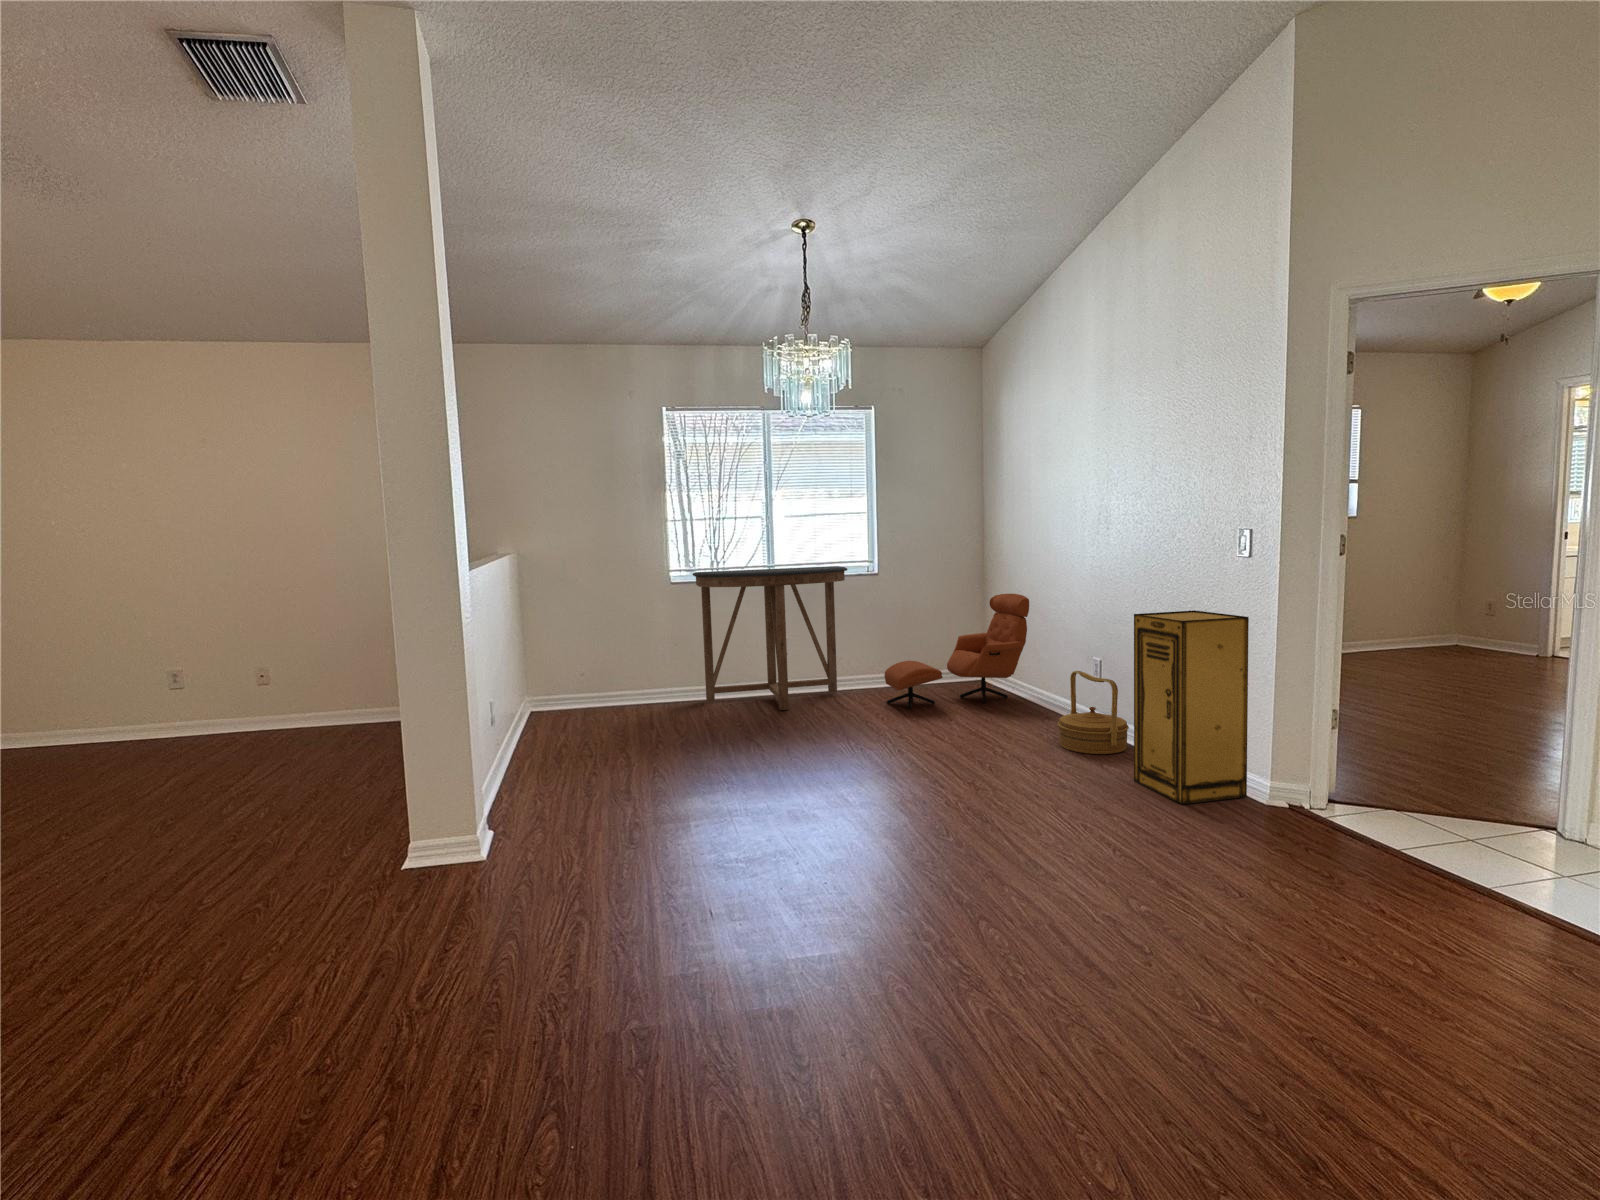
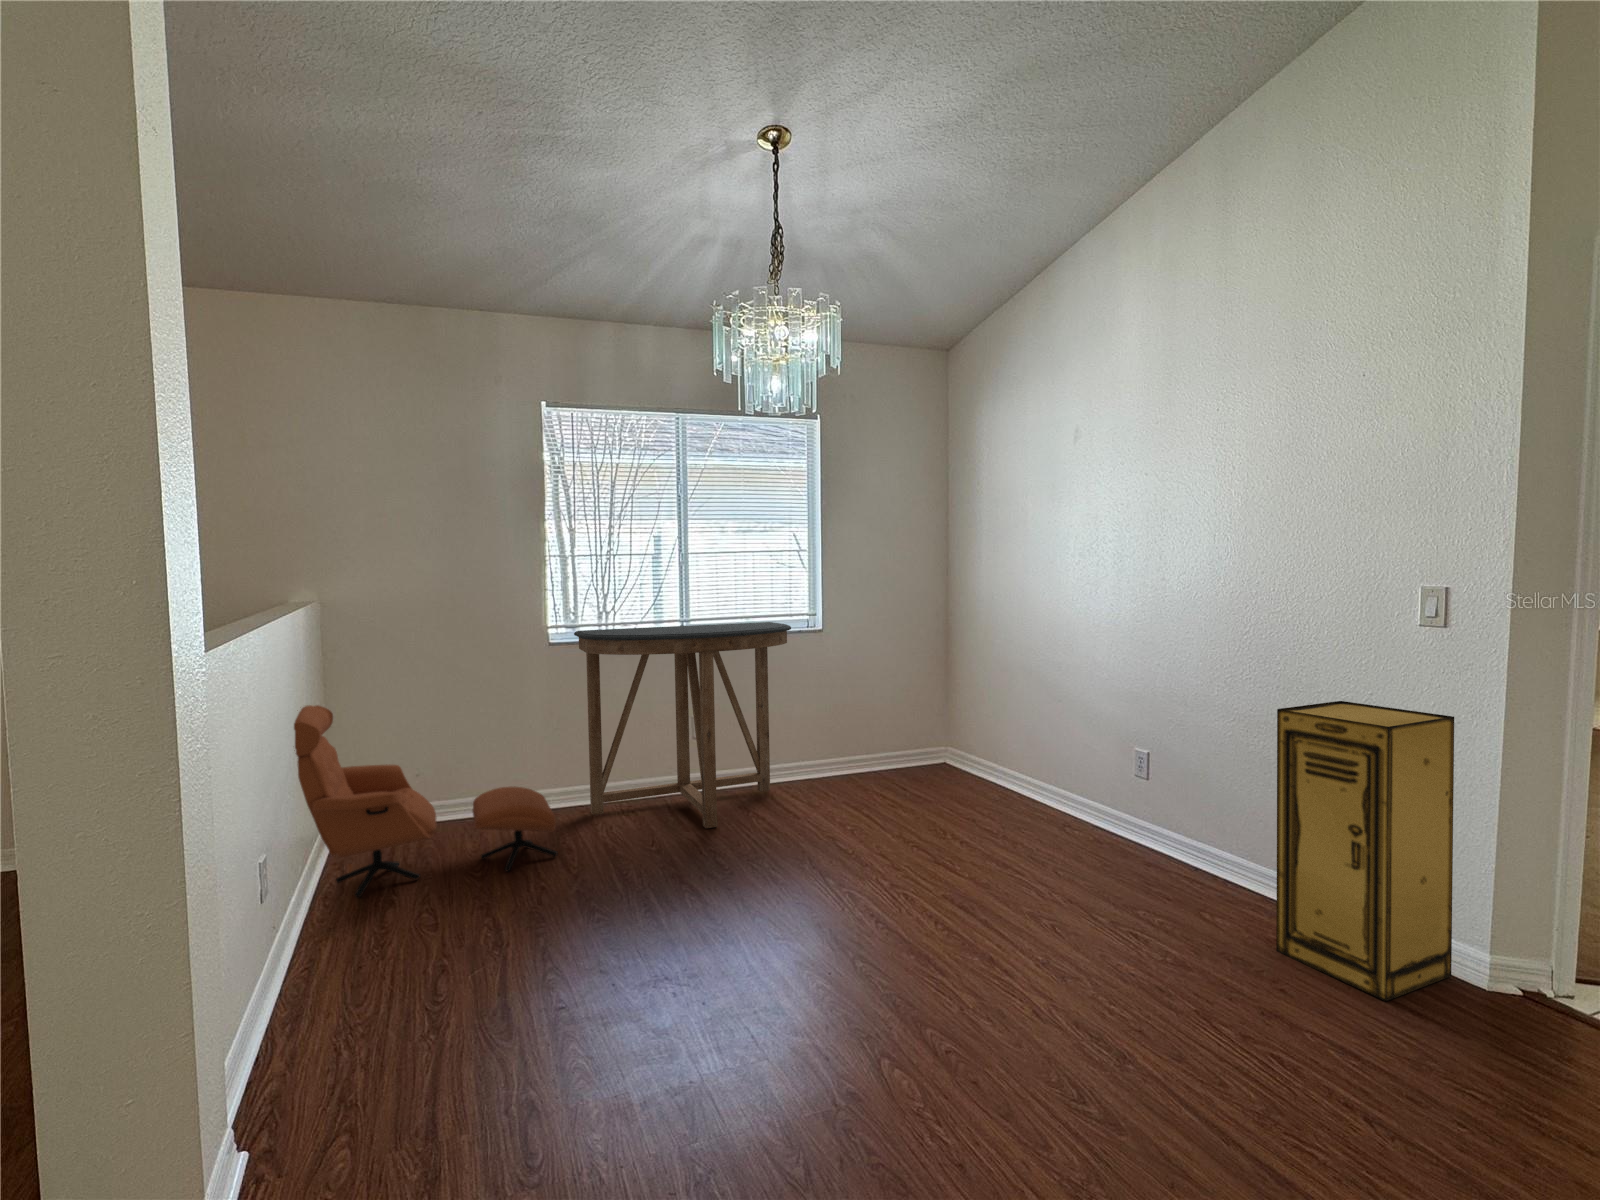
armchair: present [884,594,1029,709] -> present [294,705,558,897]
woven basket: present [1058,671,1129,754] -> none [1115,773,1215,896]

